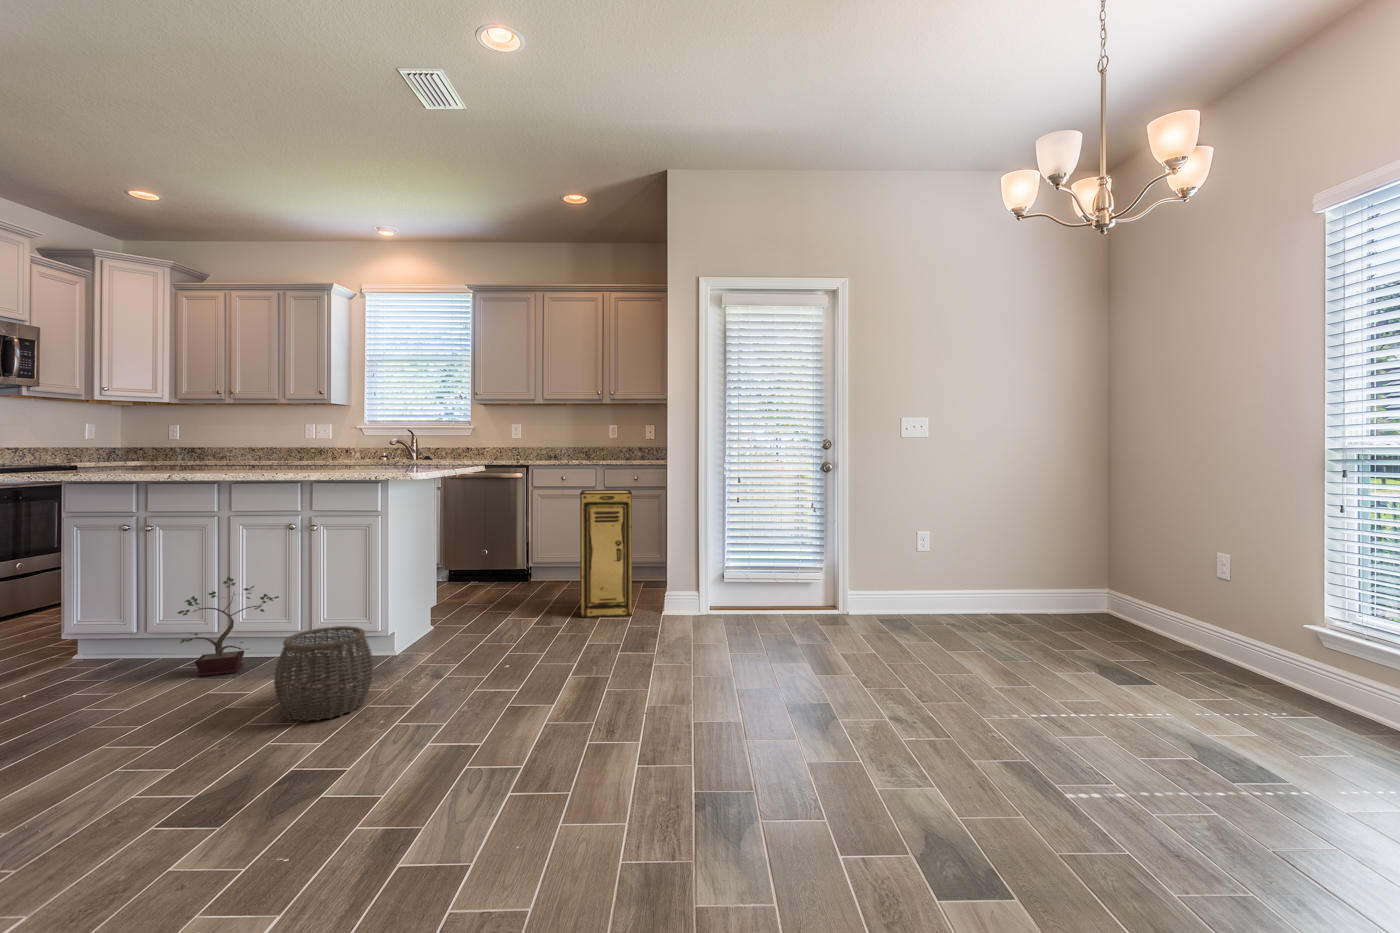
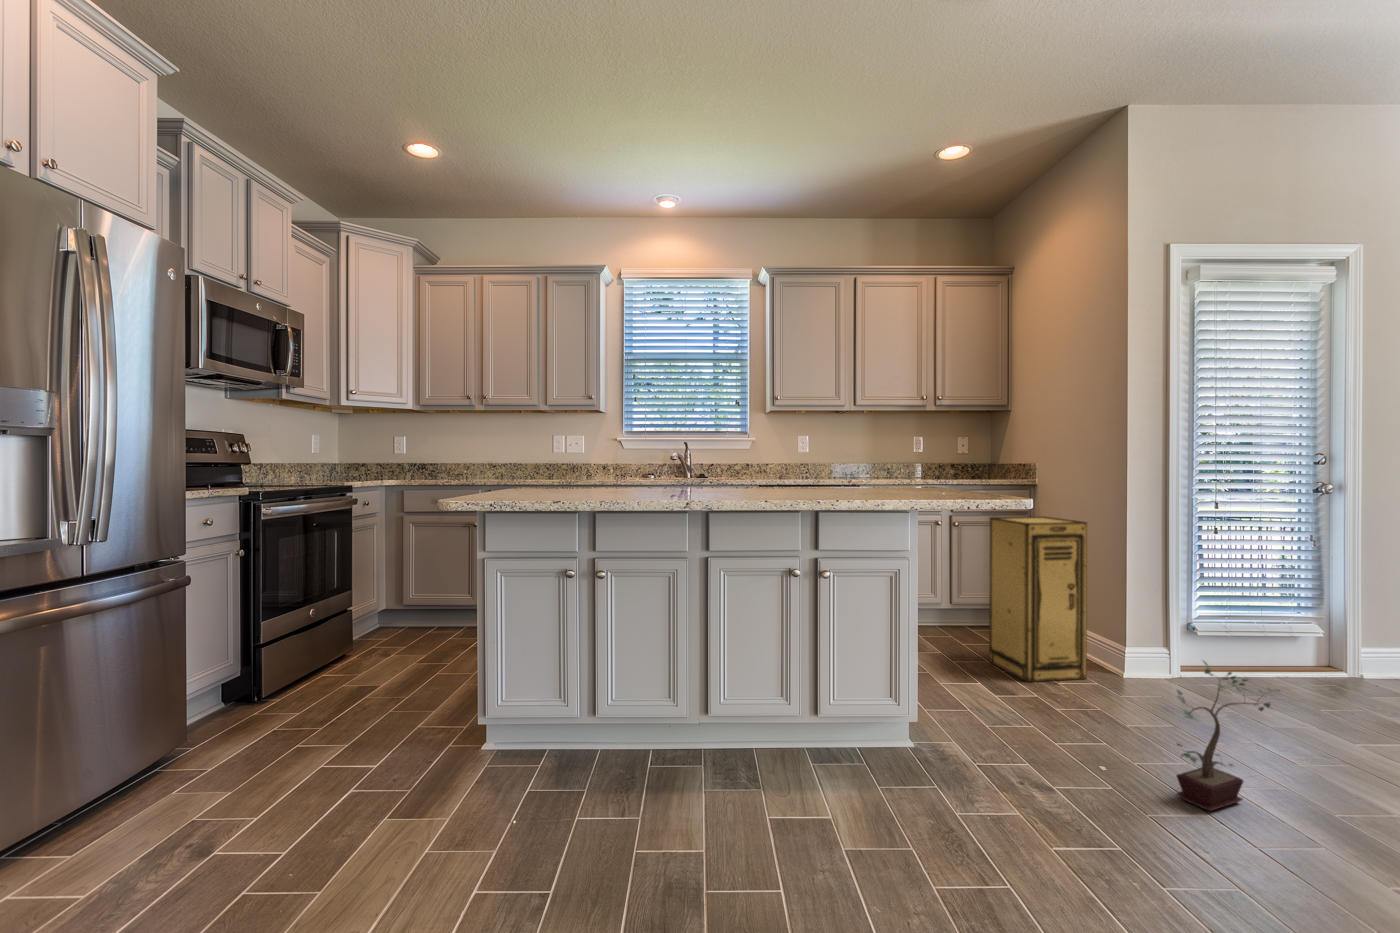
potted plant: present [178,577,279,677] -> present [1177,661,1280,811]
woven basket: present [274,626,374,722] -> none [943,730,1085,889]

